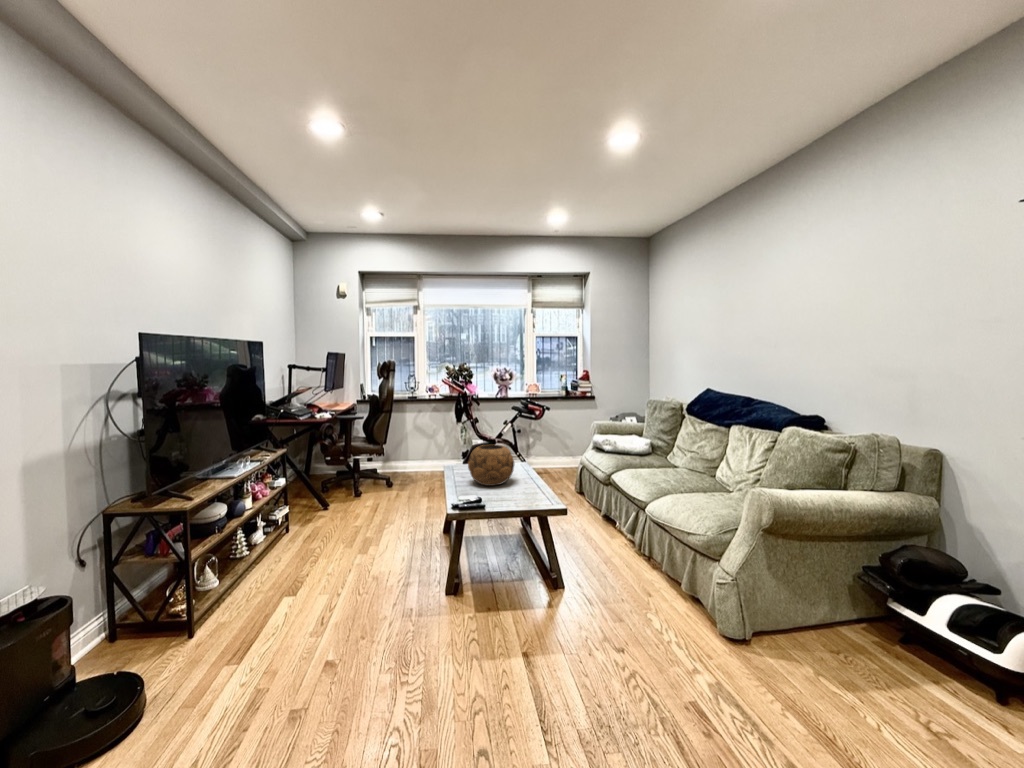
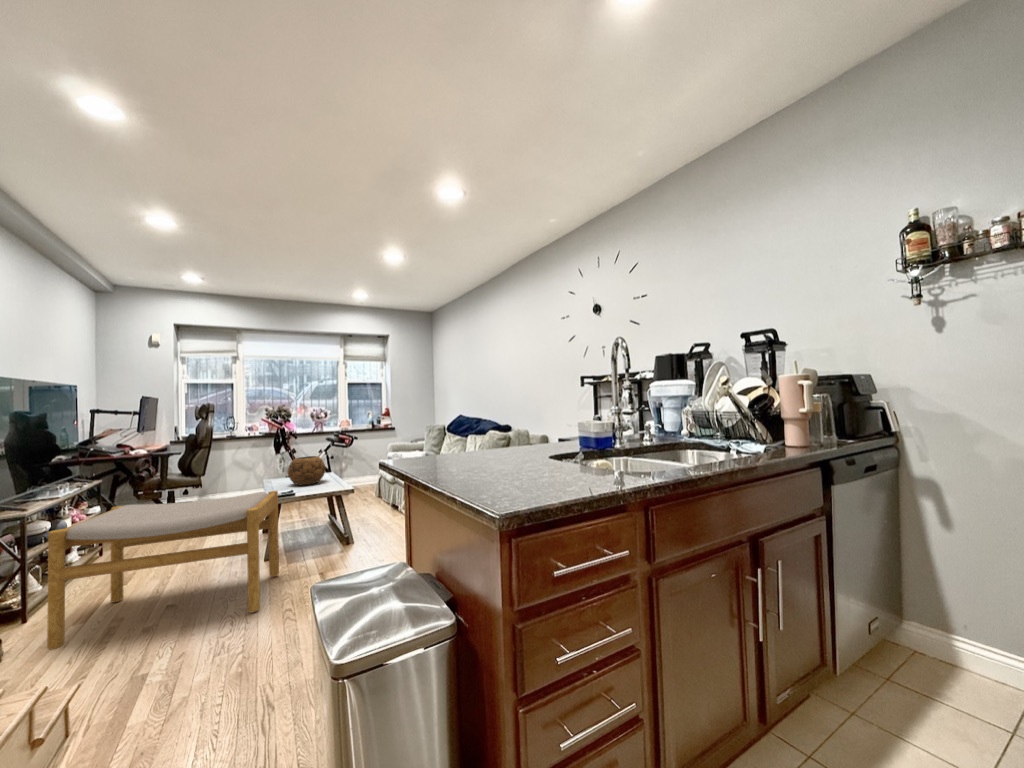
footstool: none [183,505,455,715] -> present [47,491,279,650]

